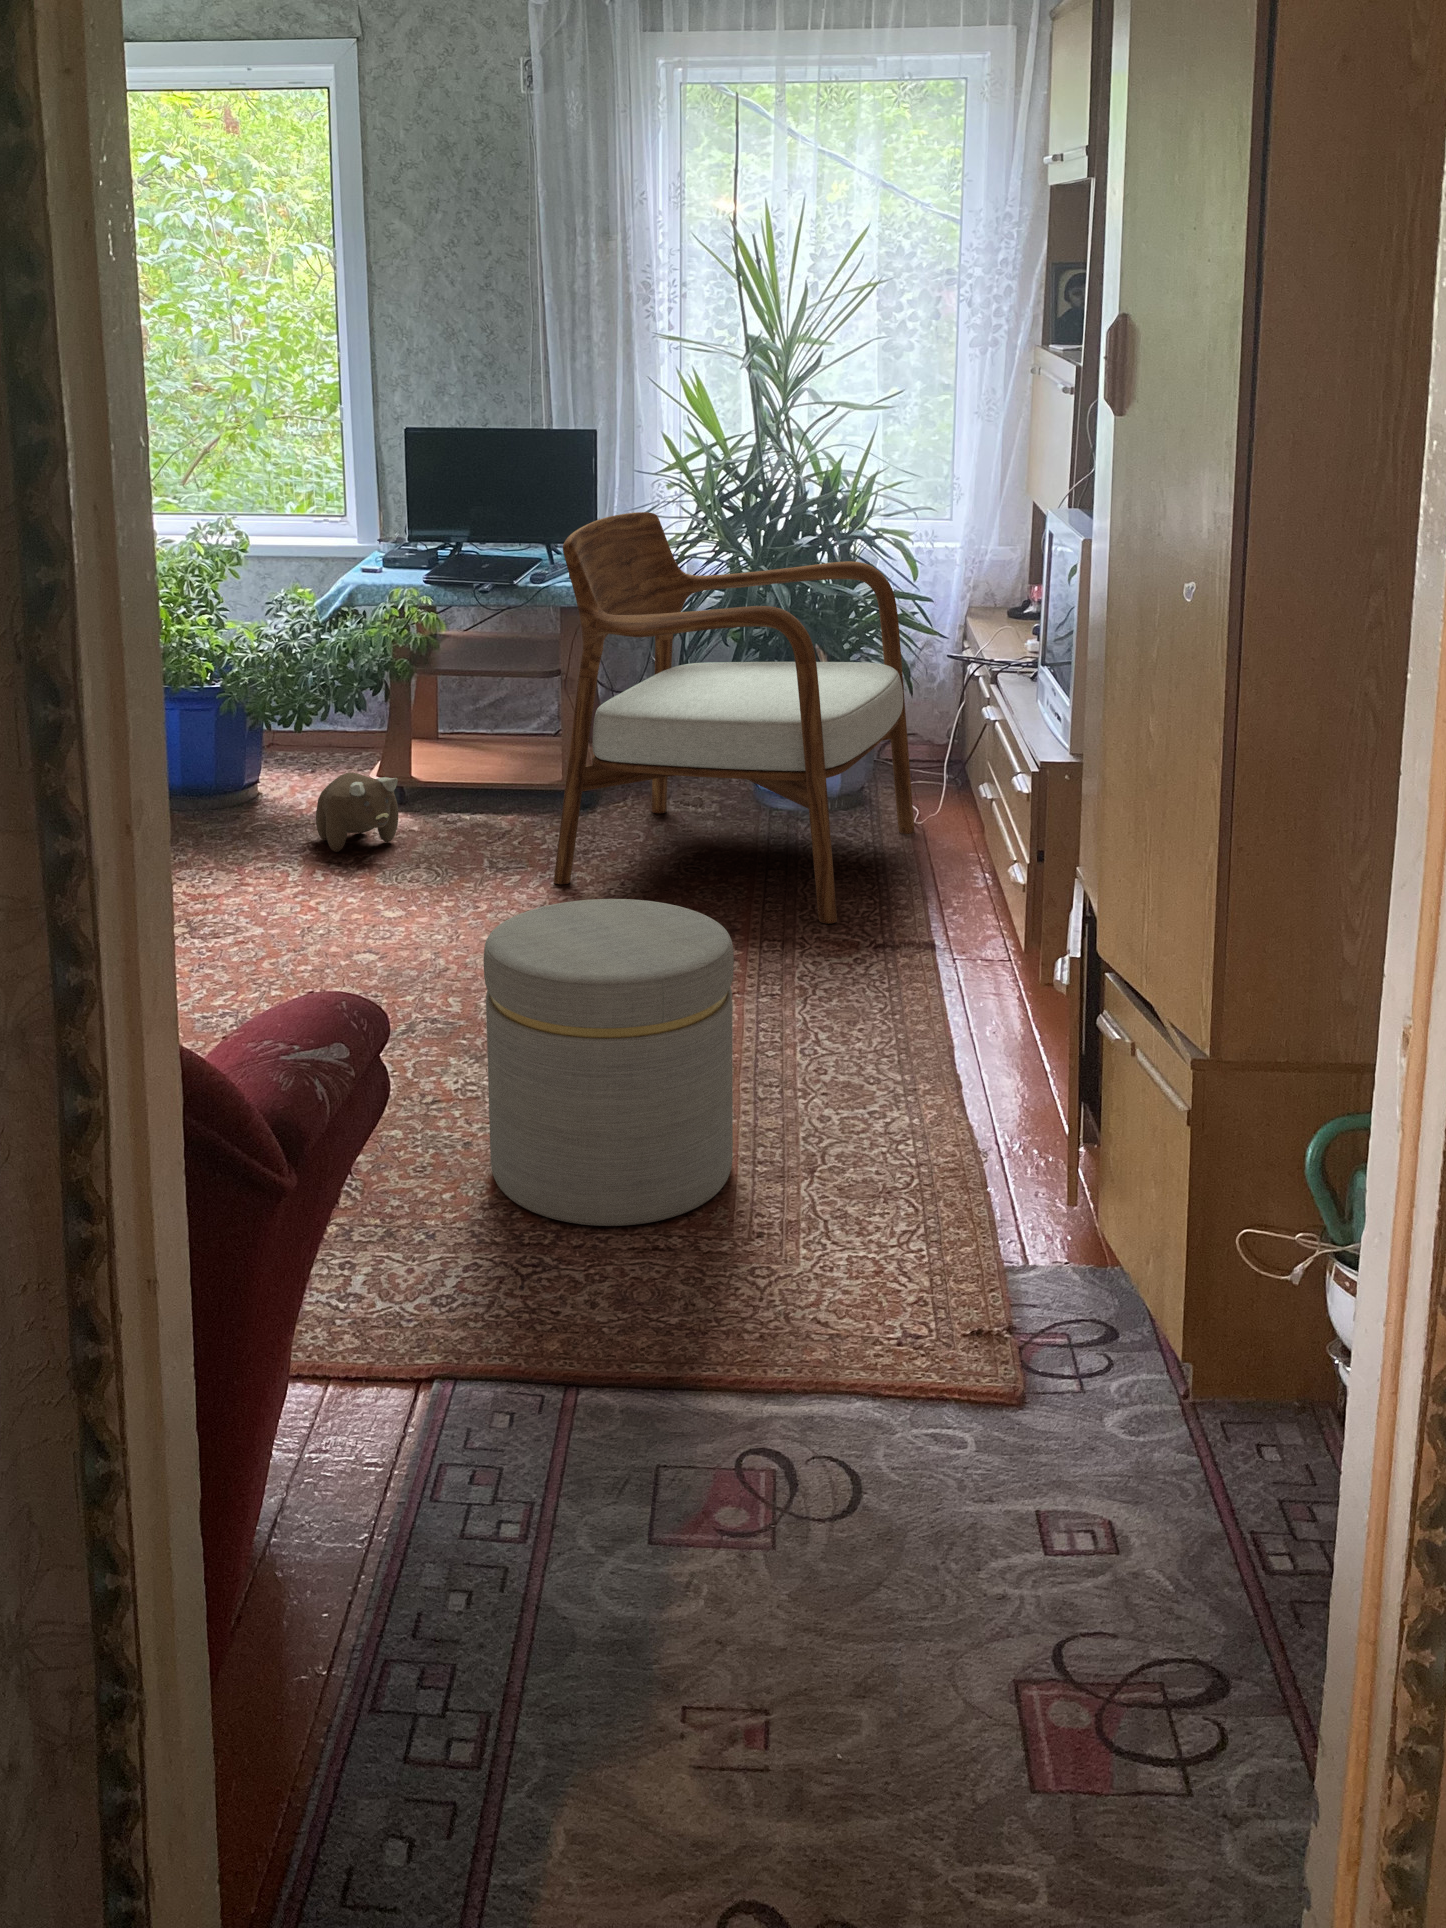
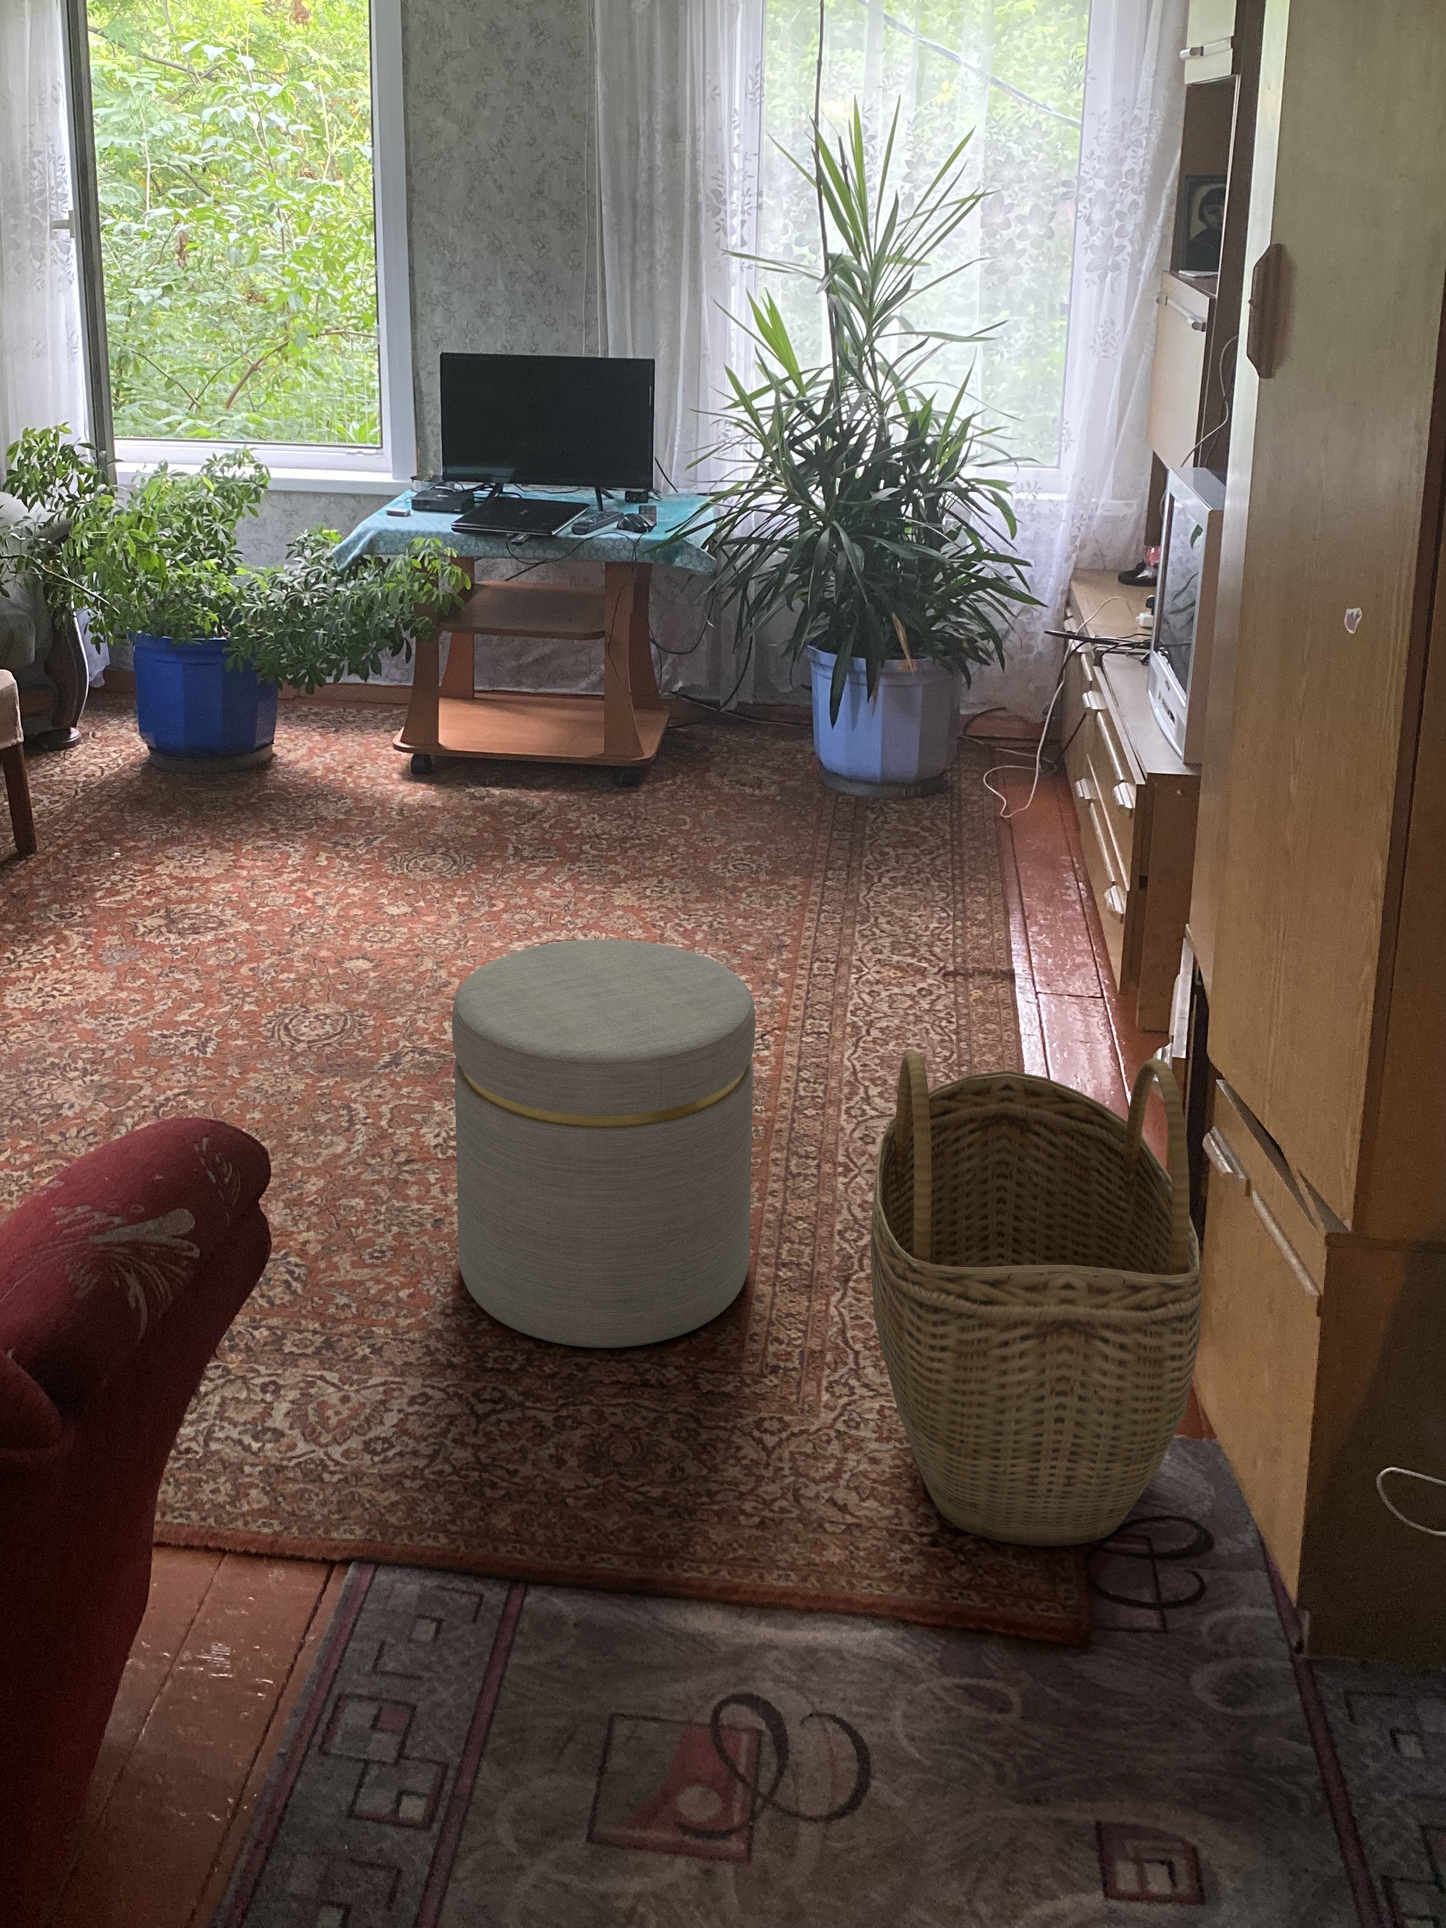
armchair: present [554,512,915,924] -> none [583,456,1001,942]
plush toy: present [316,772,398,852] -> none [325,742,416,831]
woven basket: none [840,953,1099,1342] -> present [870,1051,1201,1546]

